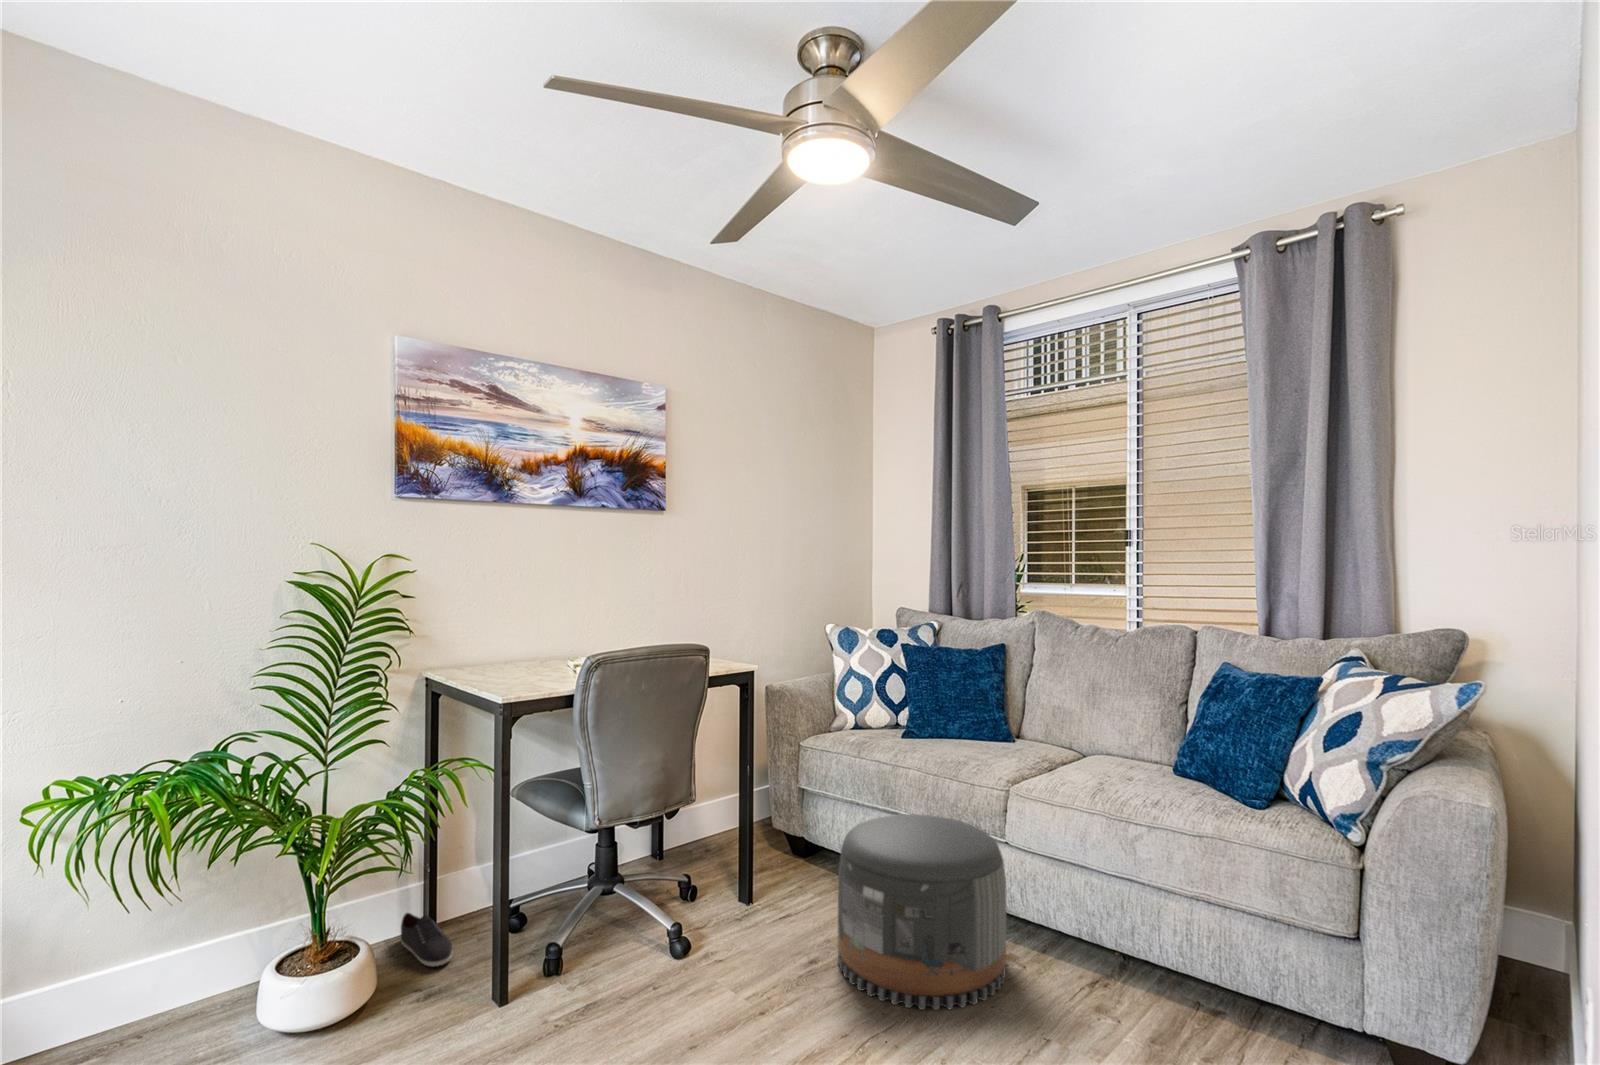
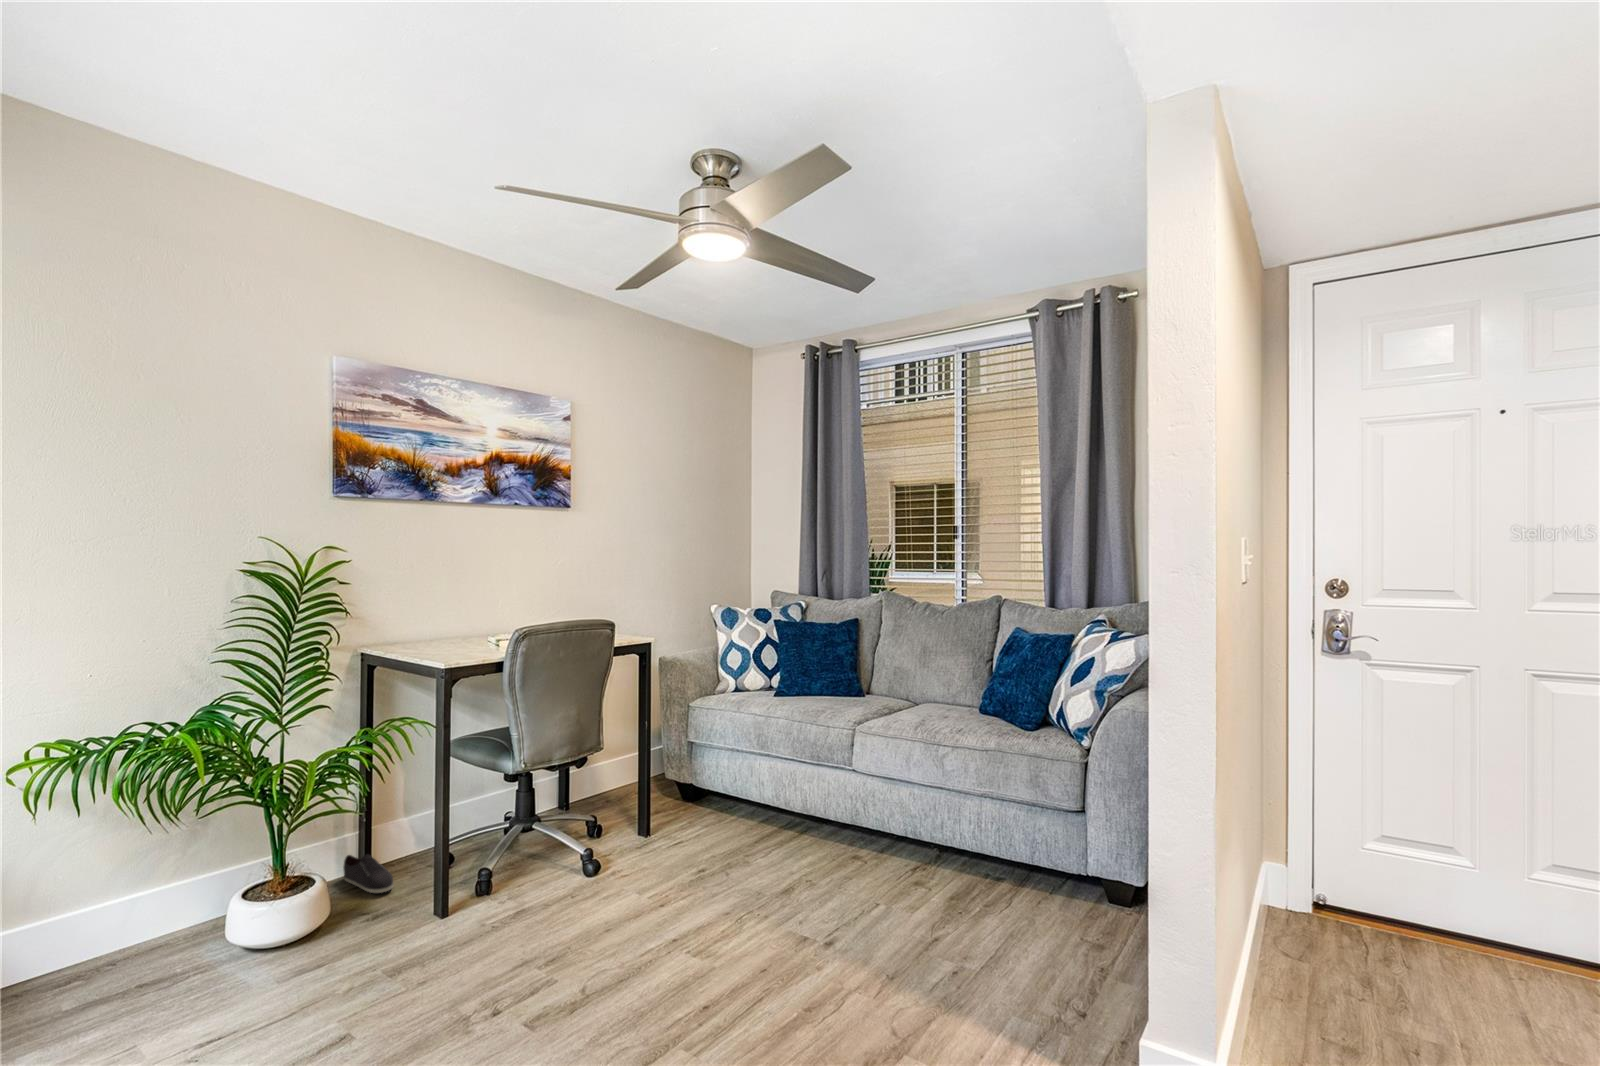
pouf: present [838,814,1006,1010] -> none [721,753,850,893]

